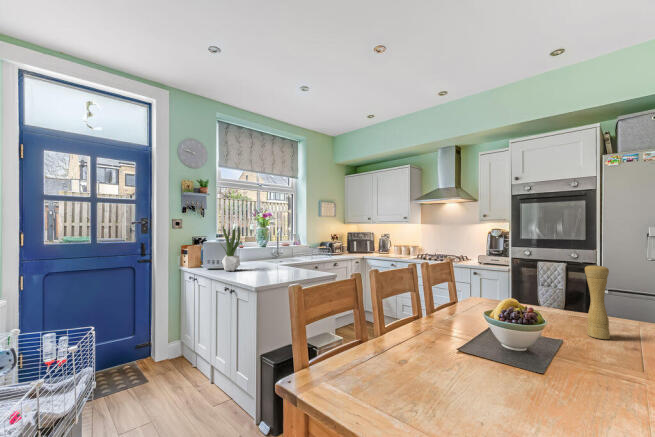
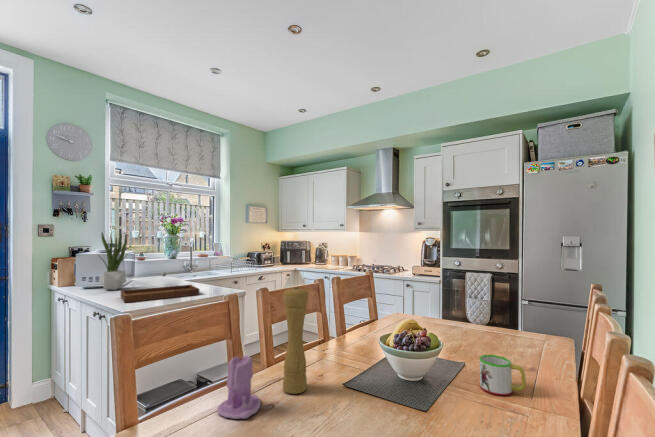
tray: none [242,258,301,281] -> present [121,273,199,302]
pepper mill: present [585,264,610,339] -> present [283,287,308,394]
candle: none [364,315,396,366] -> present [217,354,261,419]
mug: none [581,331,631,366] -> present [480,355,526,396]

